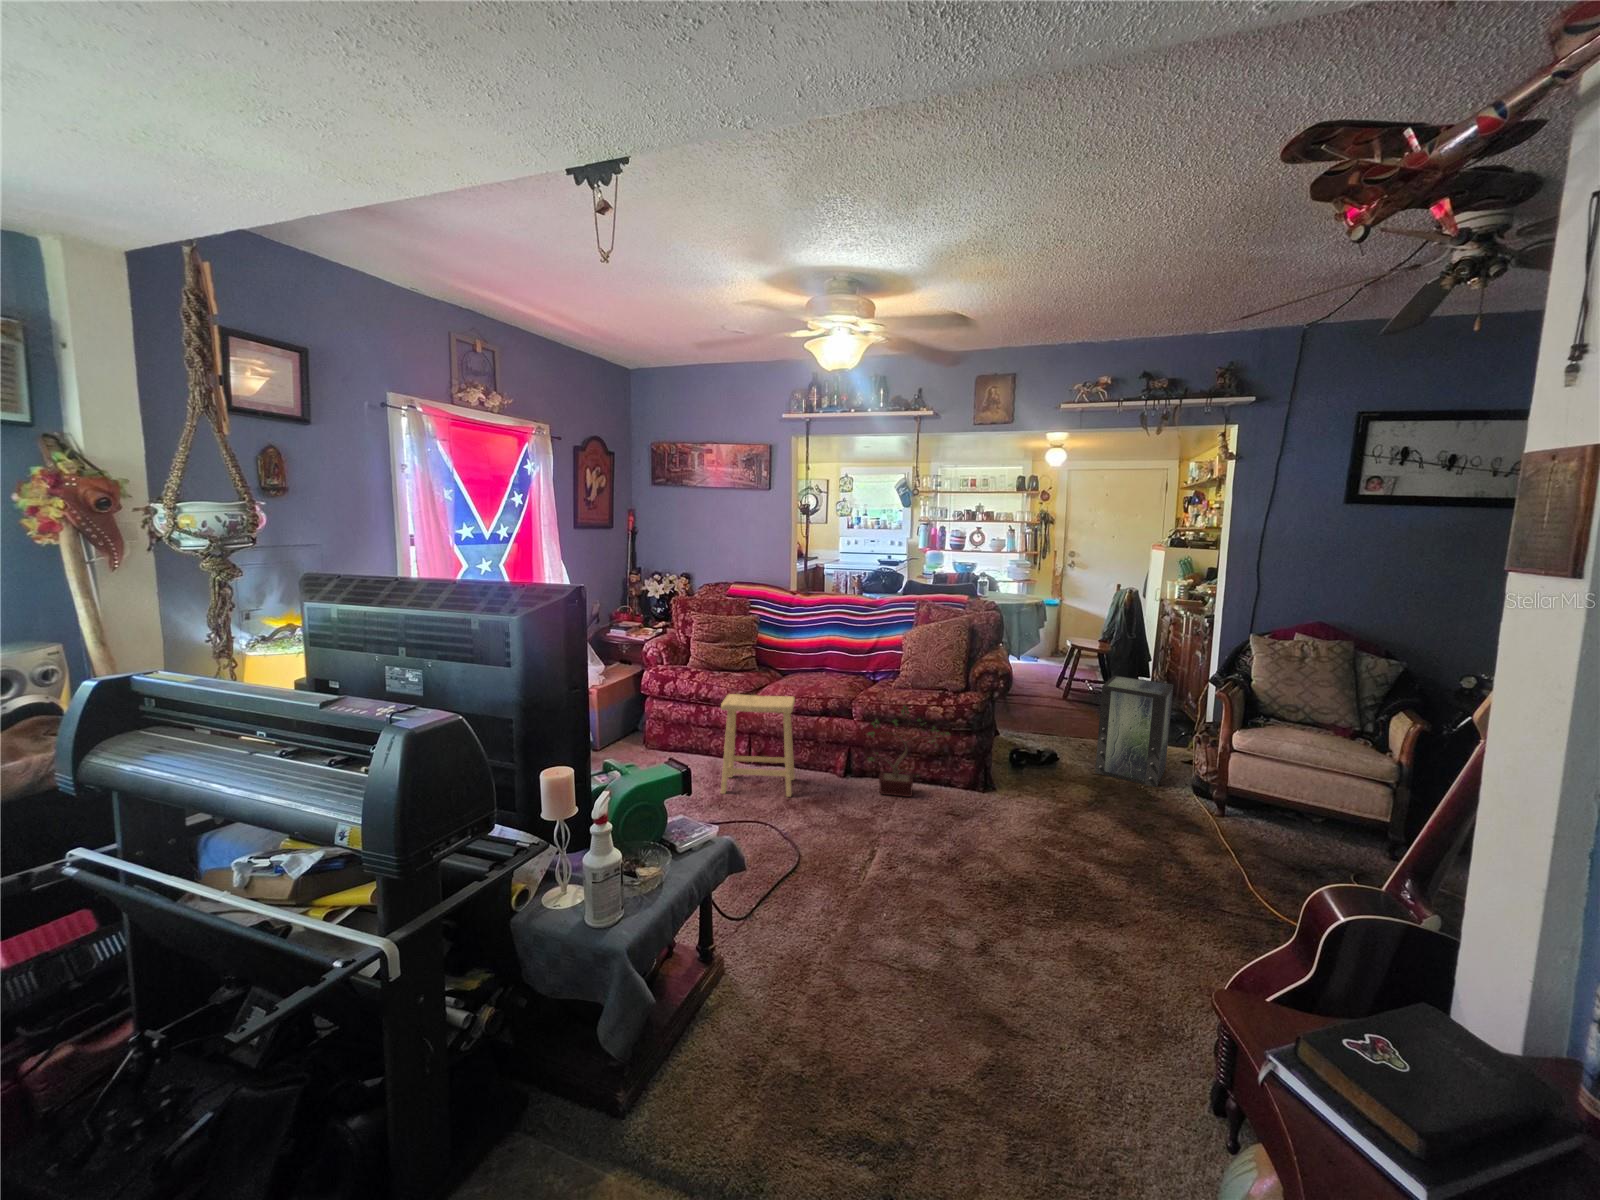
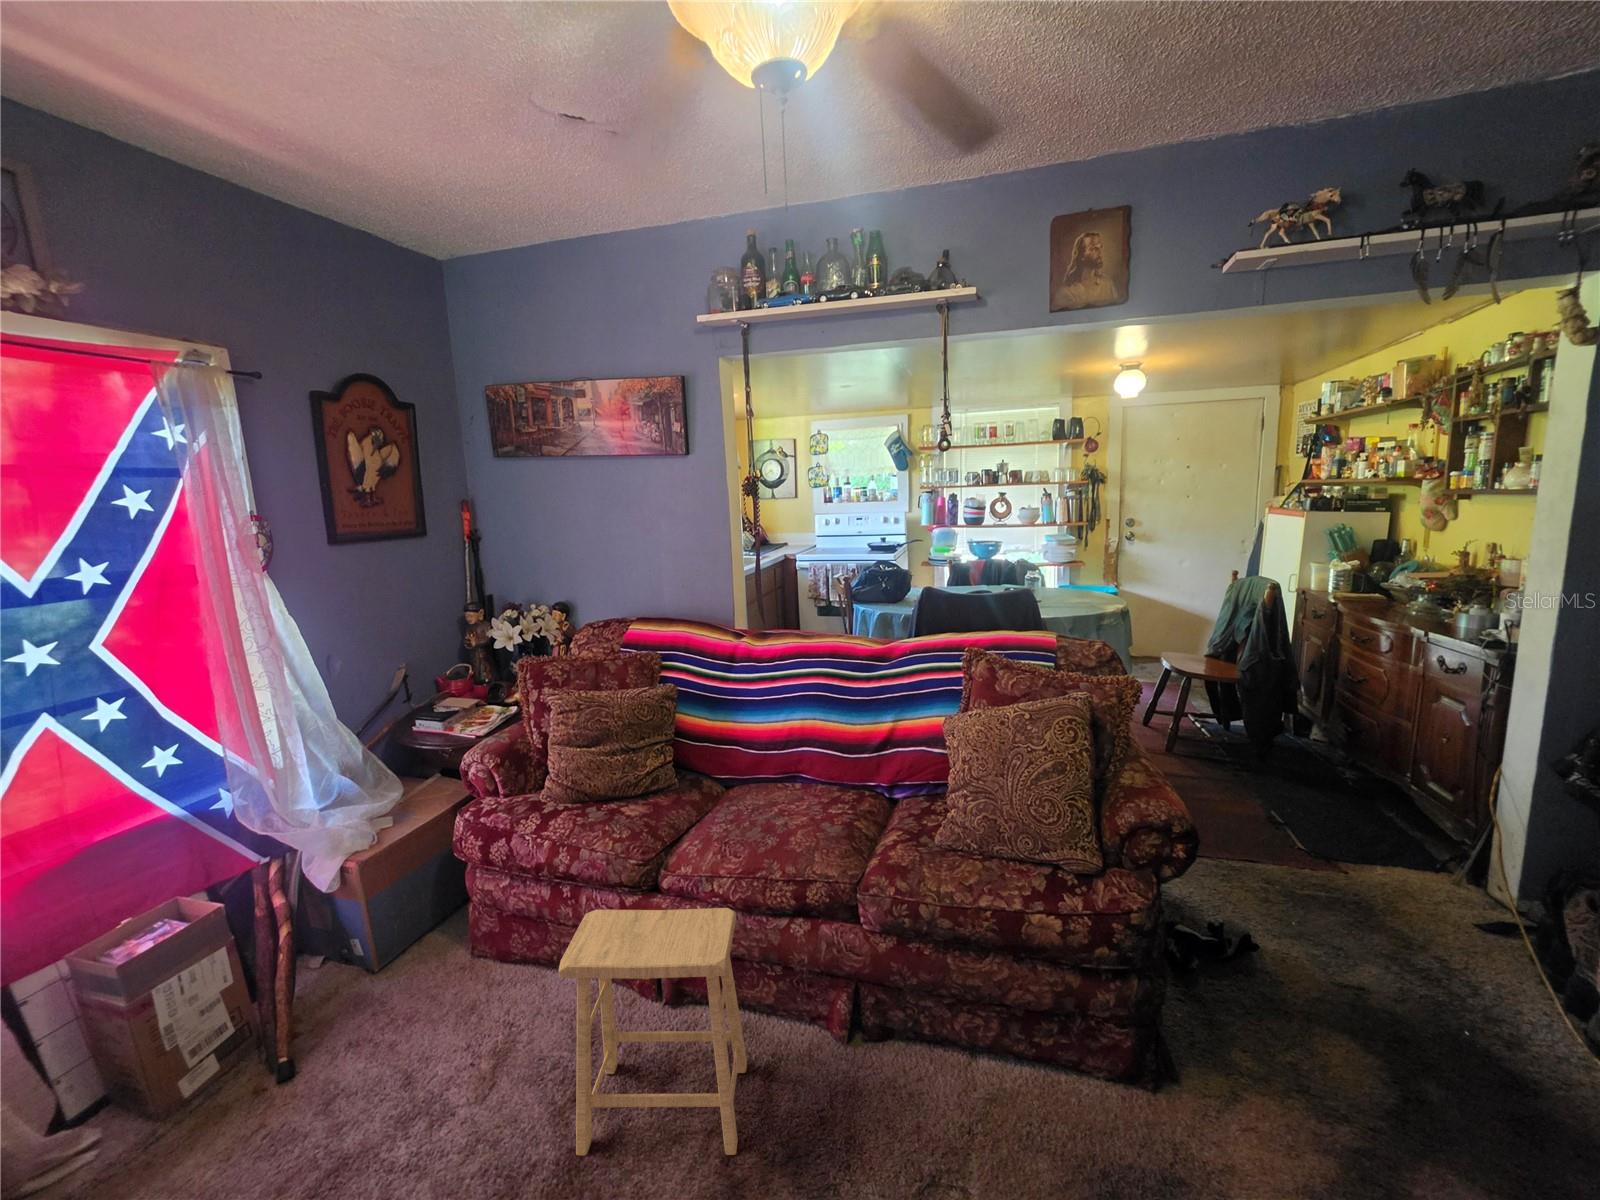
storage box: present [1095,675,1173,787] -> none [1324,774,1512,1022]
potted plant: present [868,706,950,797] -> none [896,920,1098,1124]

